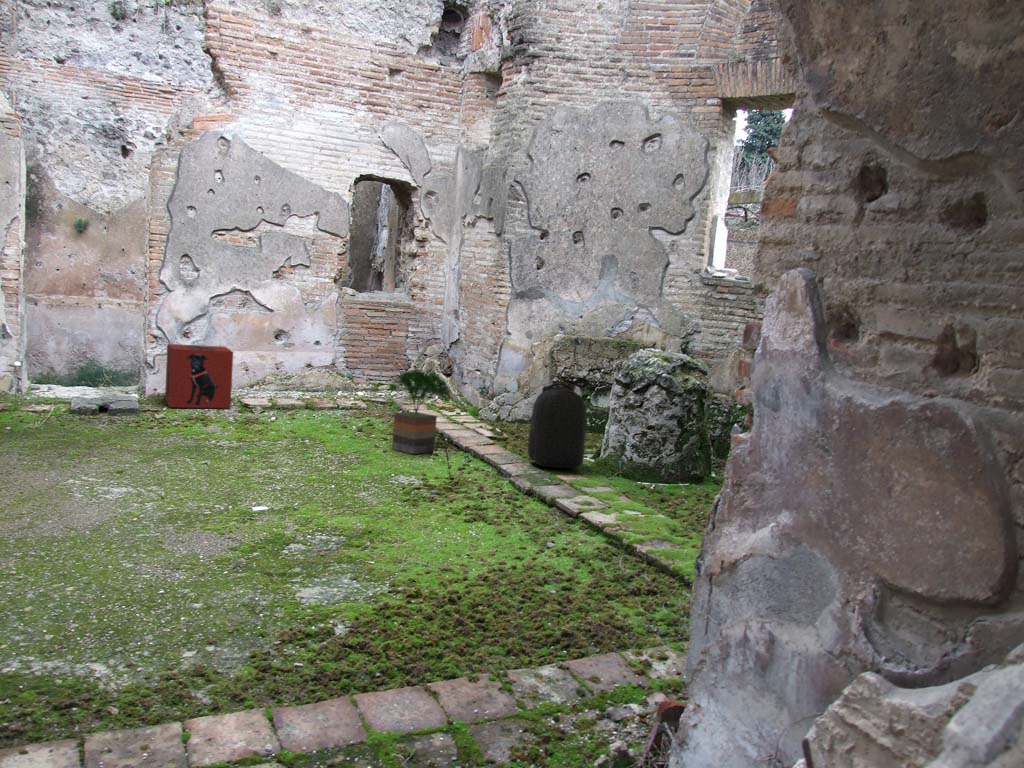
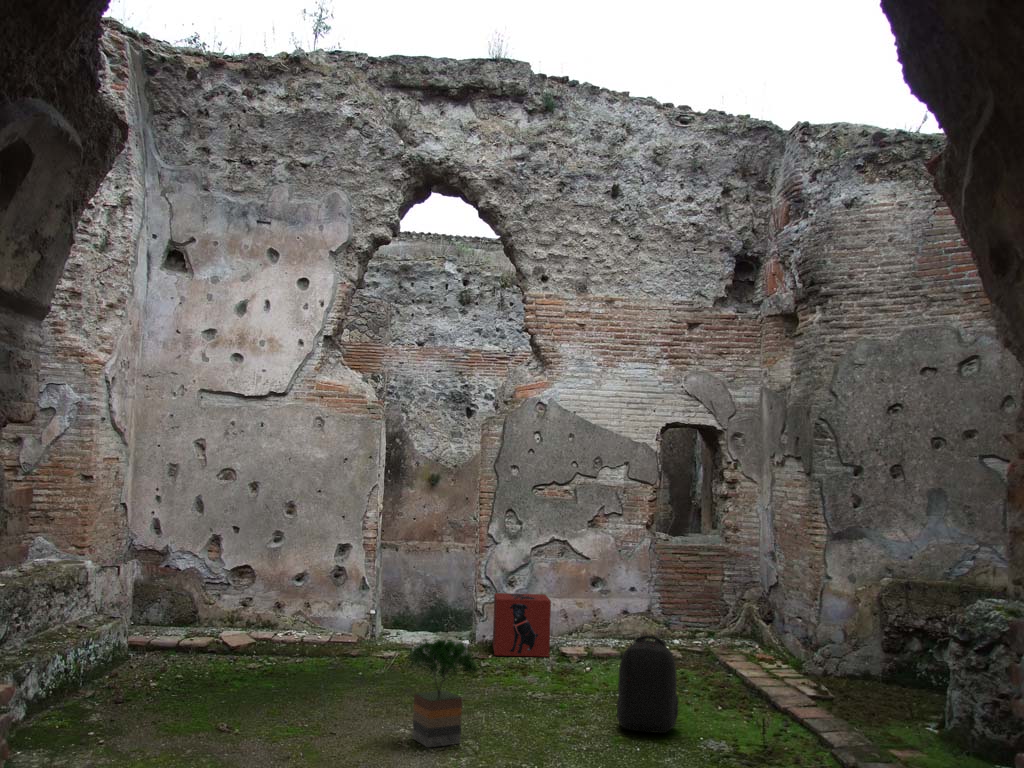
potted tree: present [390,370,451,454] -> present [409,639,478,748]
backpack: present [528,383,587,468] -> present [617,635,679,733]

